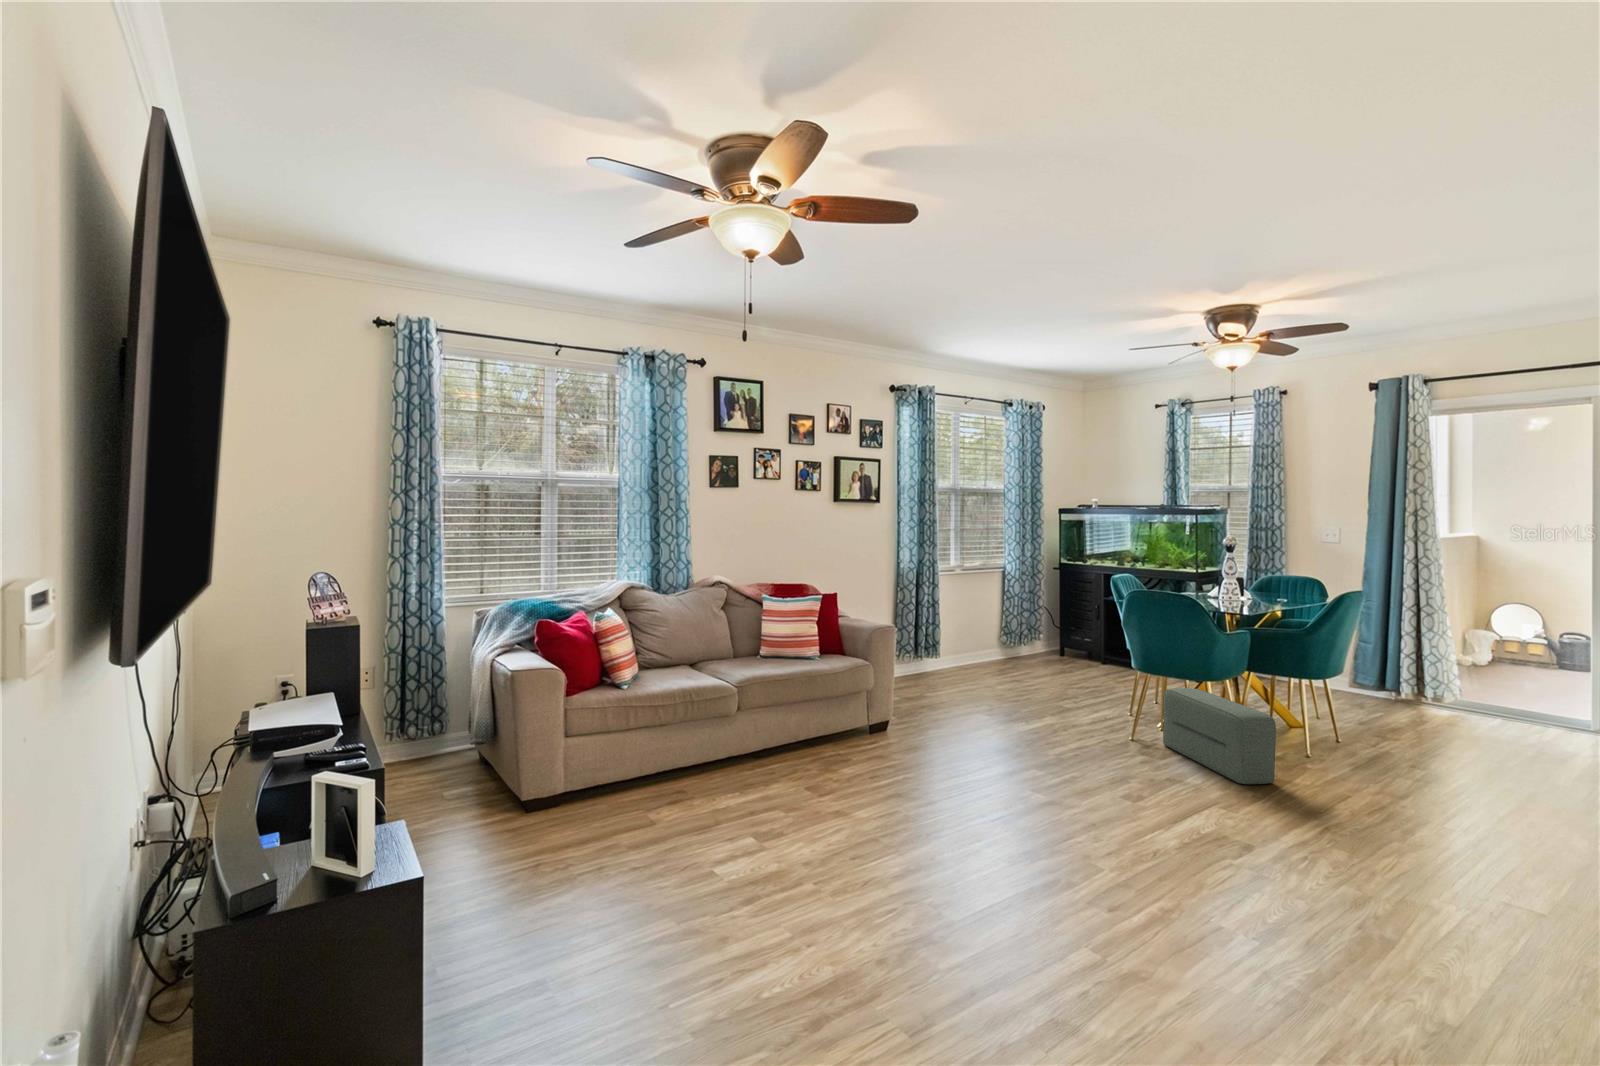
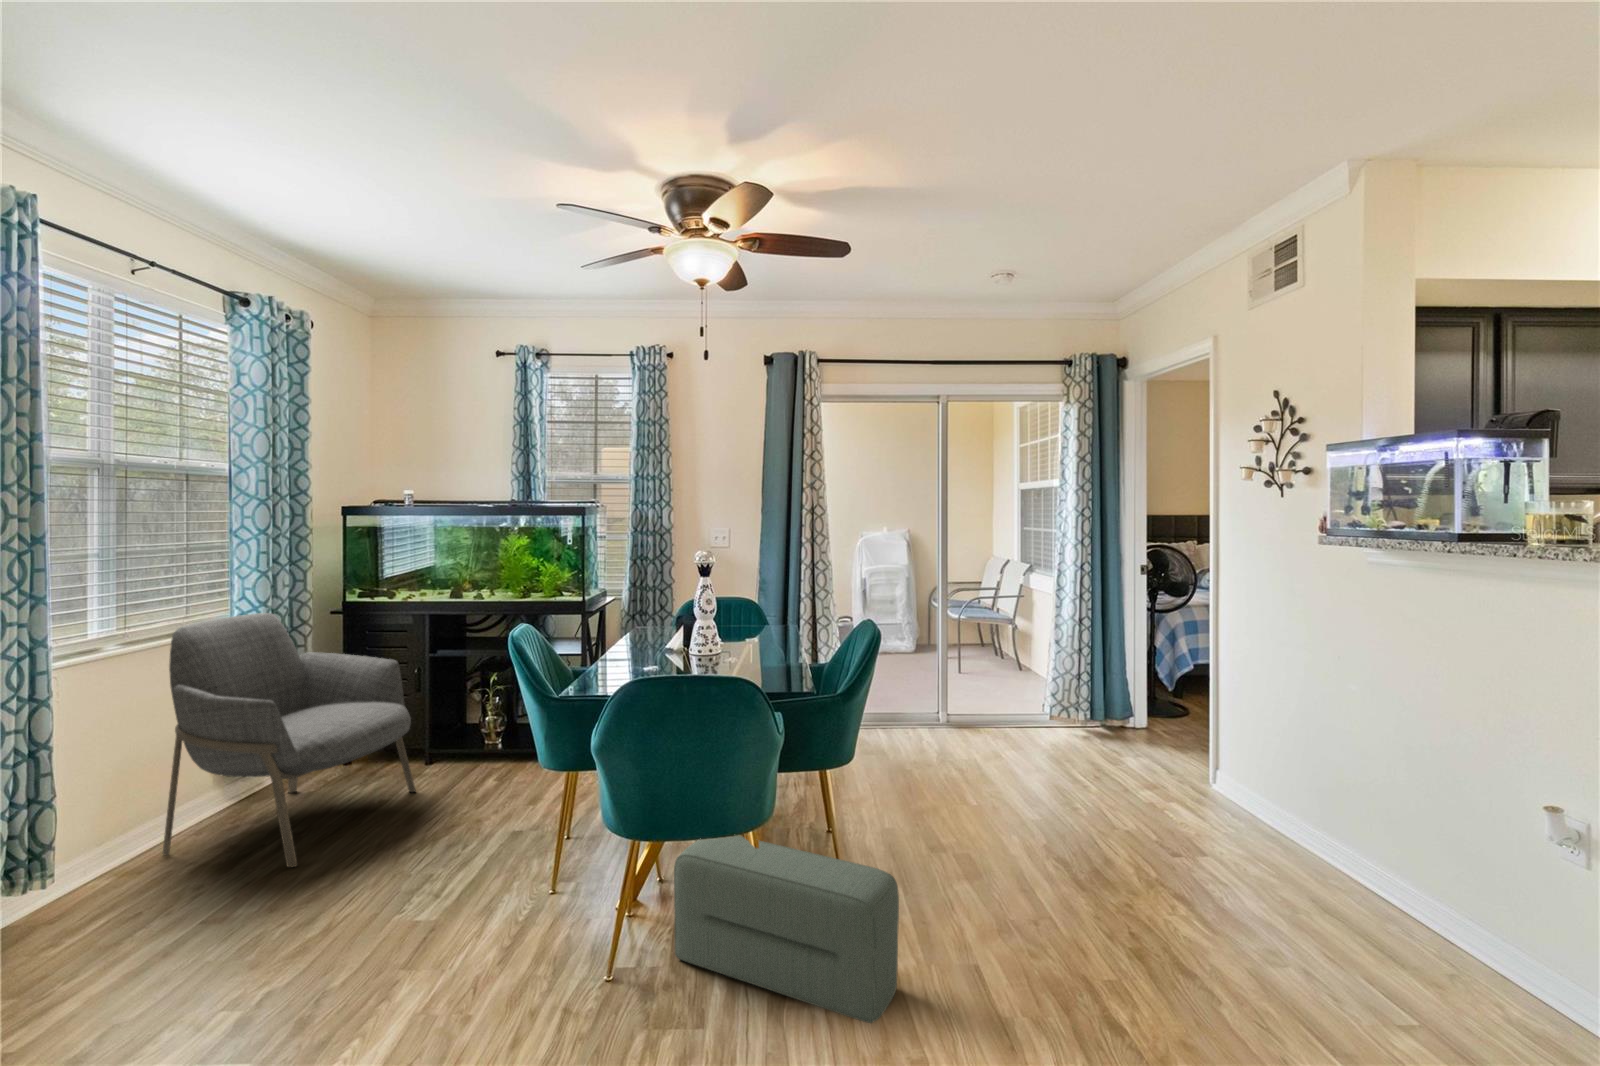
armchair: none [972,563,1085,681] -> present [163,613,416,867]

